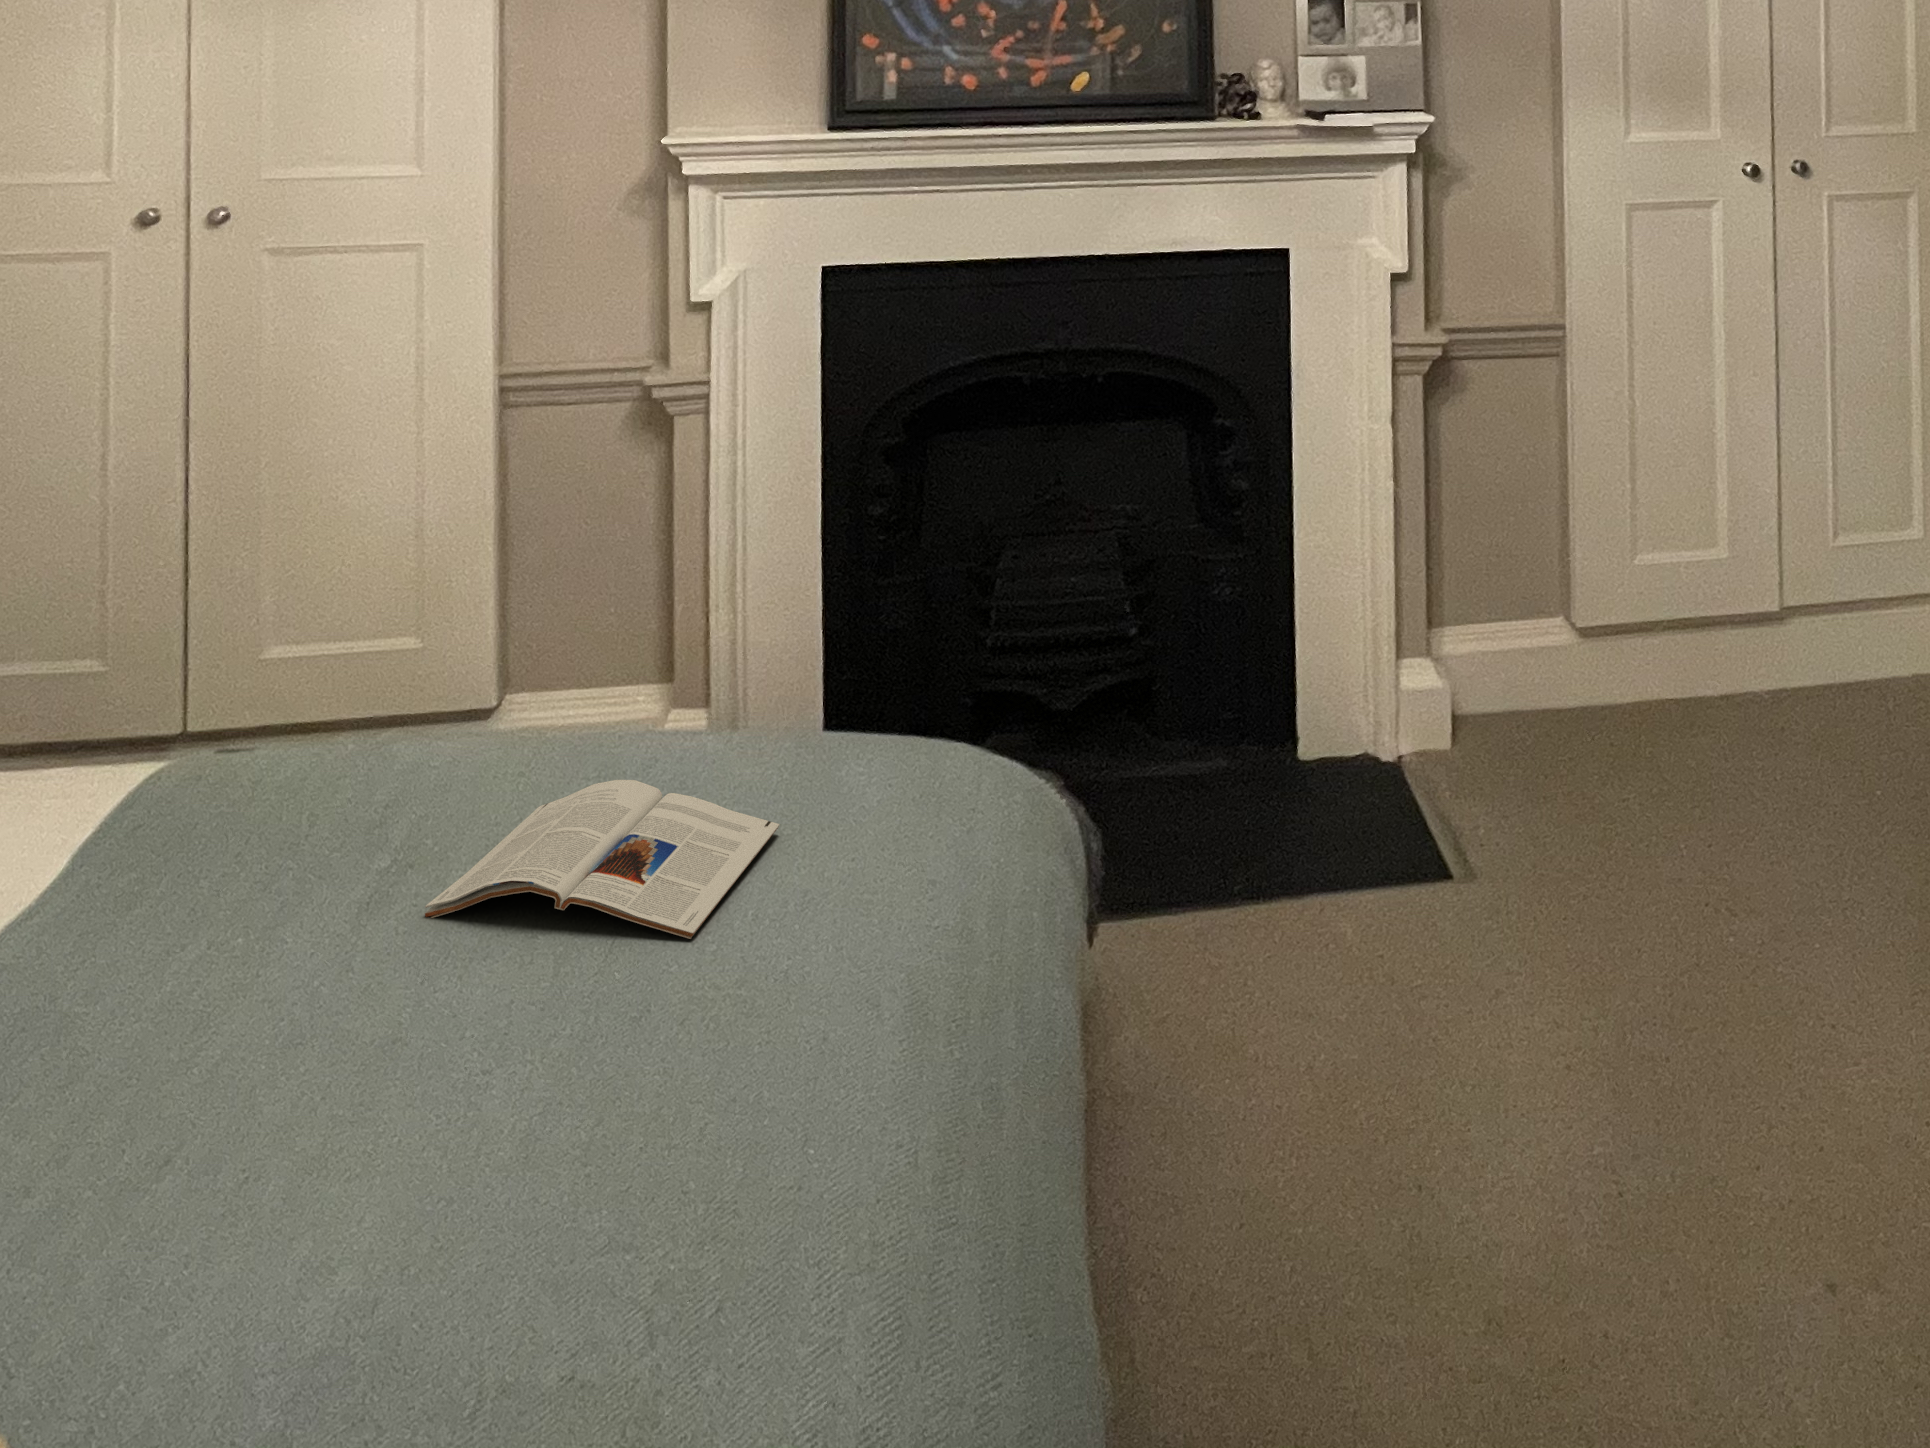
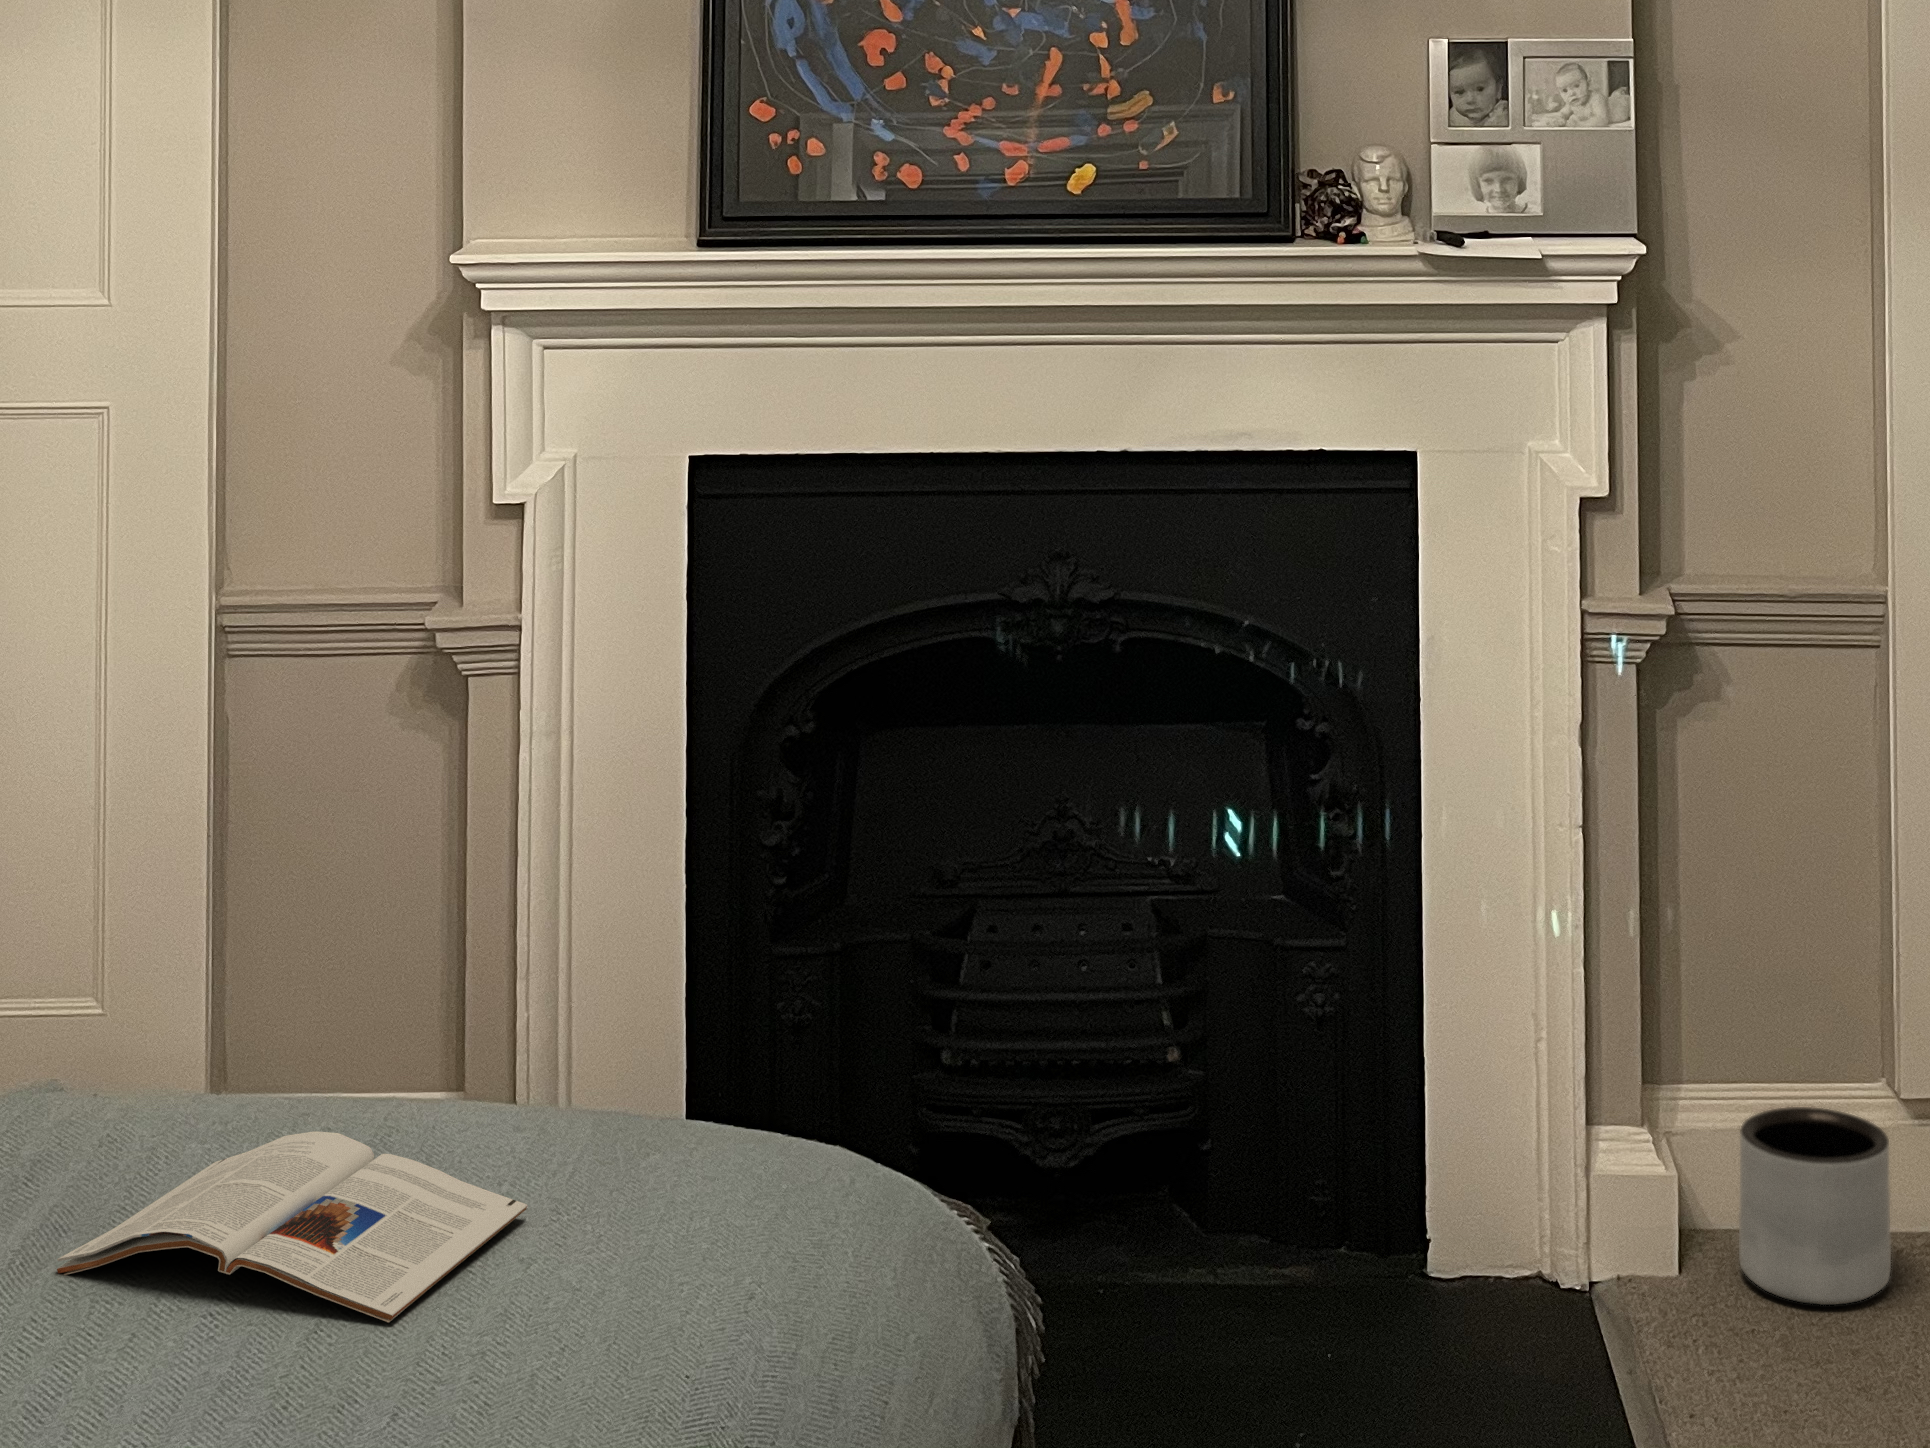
planter: none [1490,637,1581,761] -> present [1739,1107,1891,1305]

